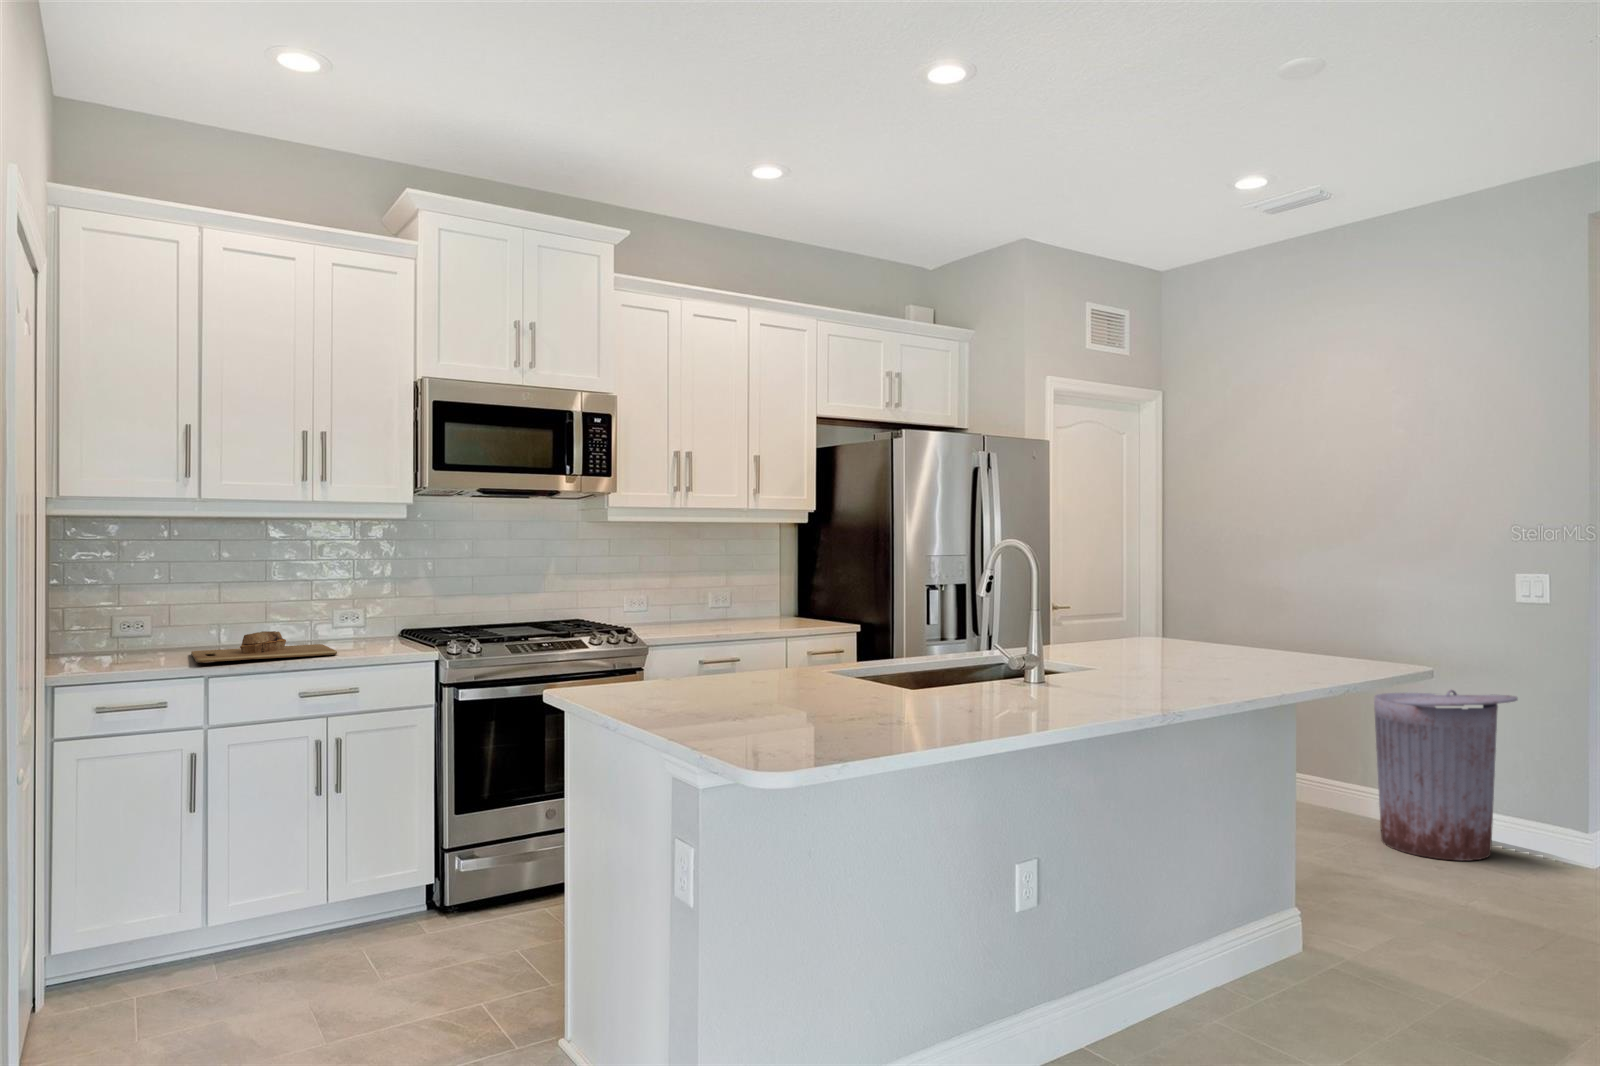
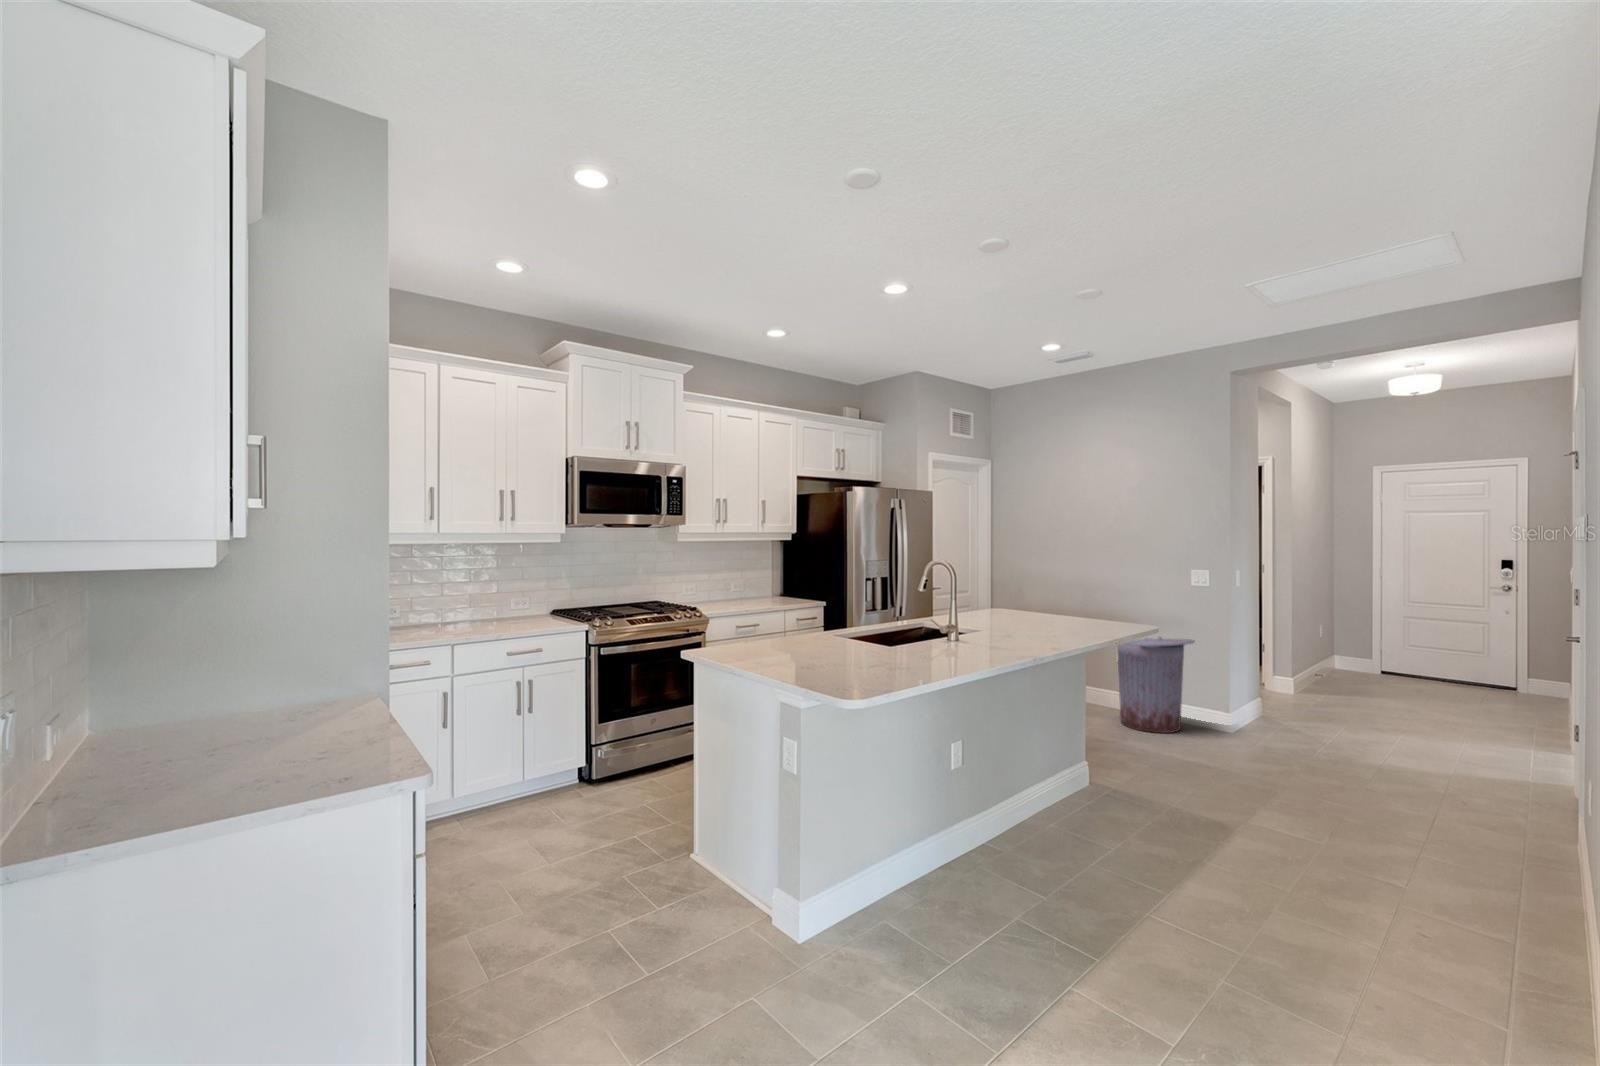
cutting board: present [191,631,337,663] -> none [433,614,528,636]

